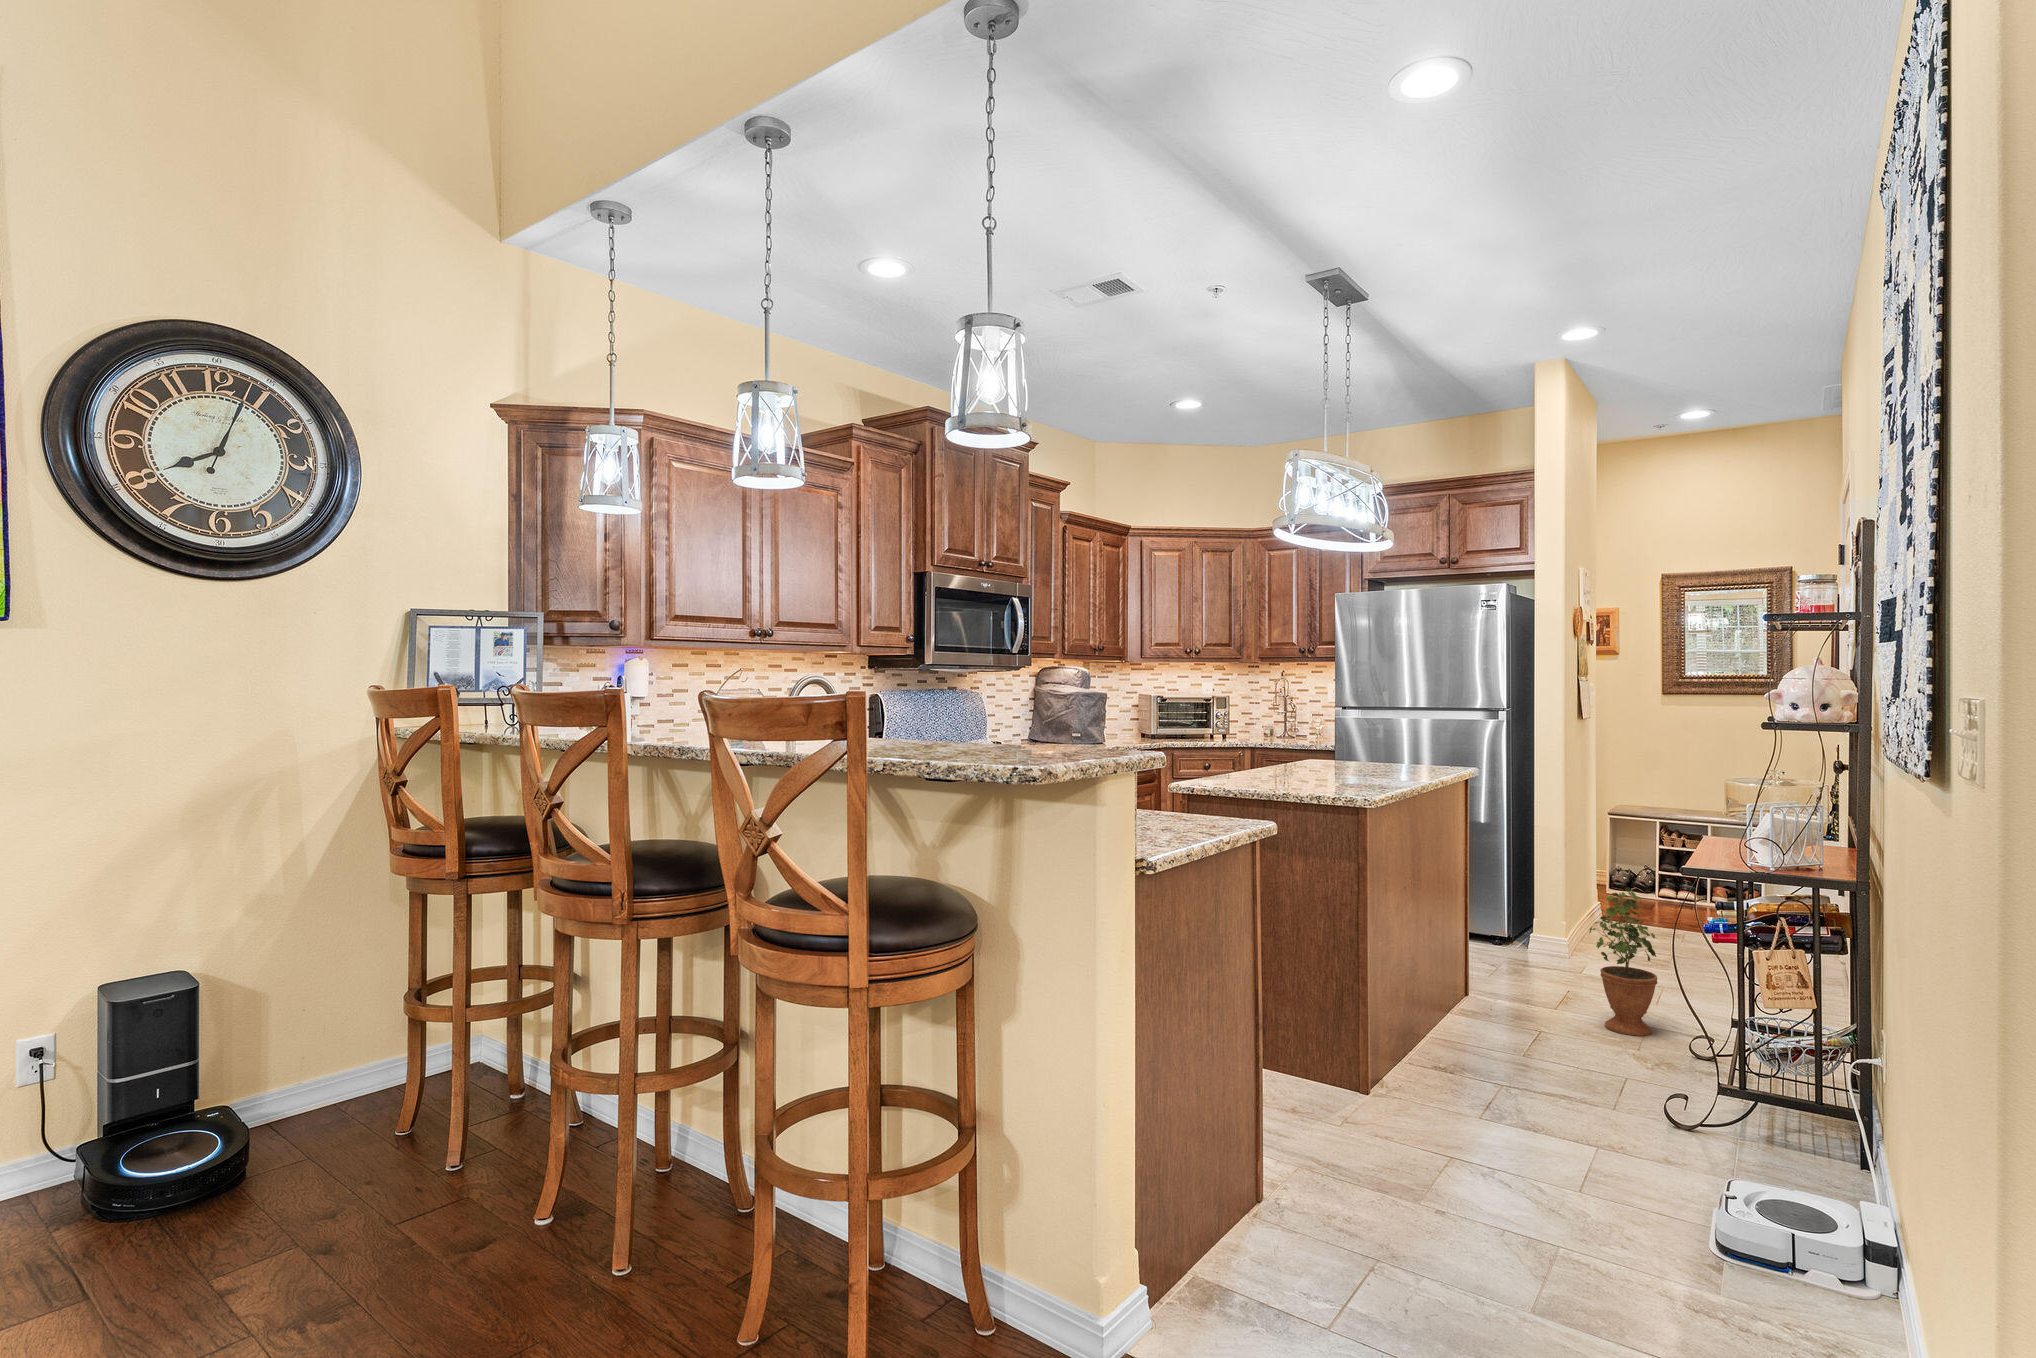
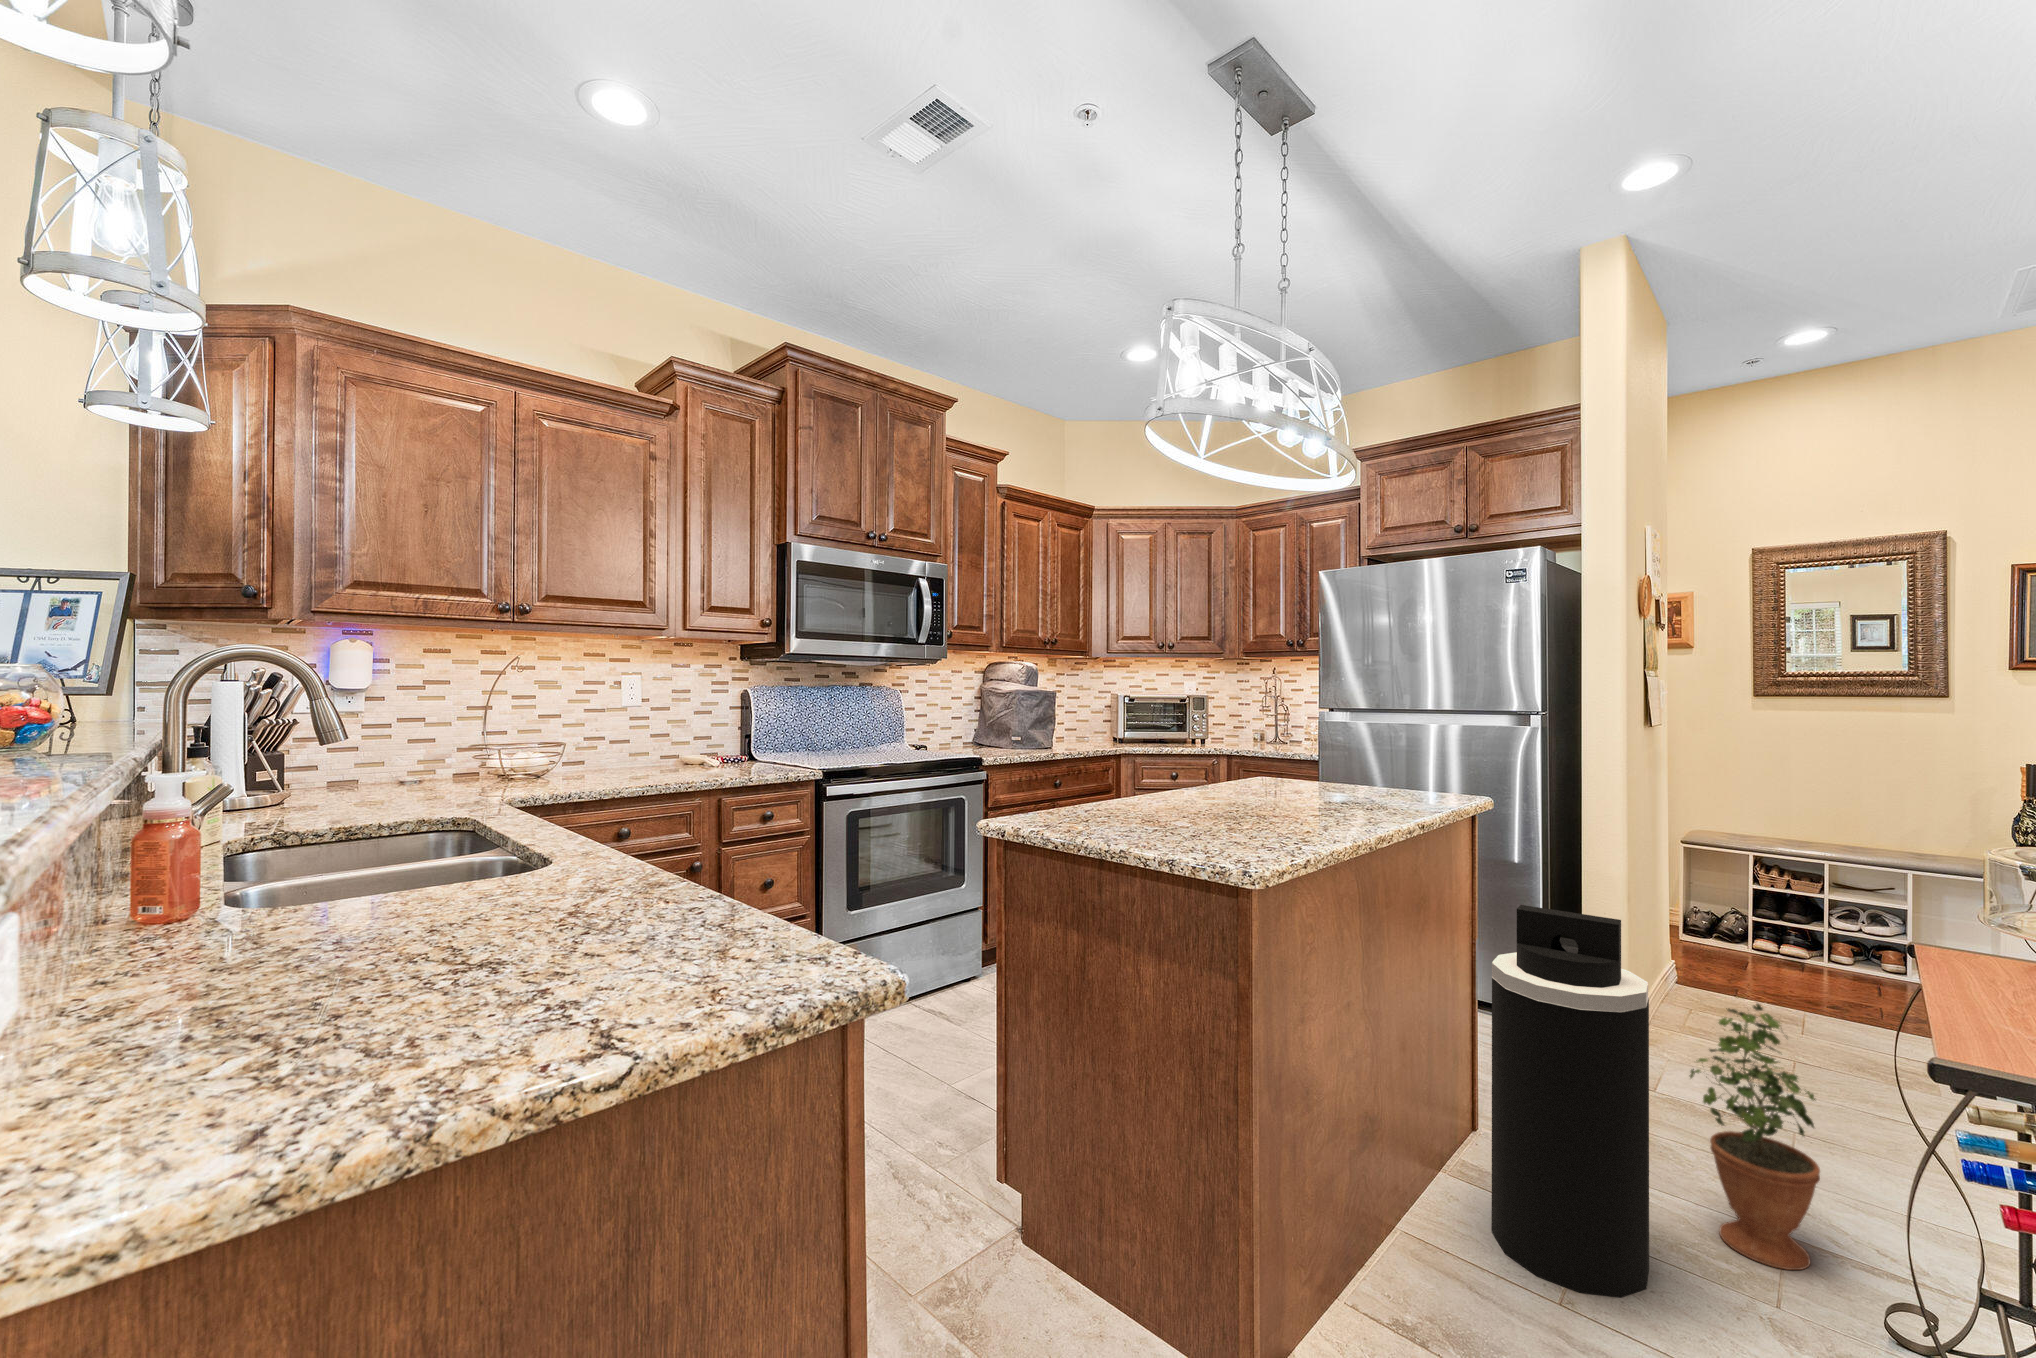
trash can: none [1476,830,1565,1048] -> present [1492,905,1649,1298]

